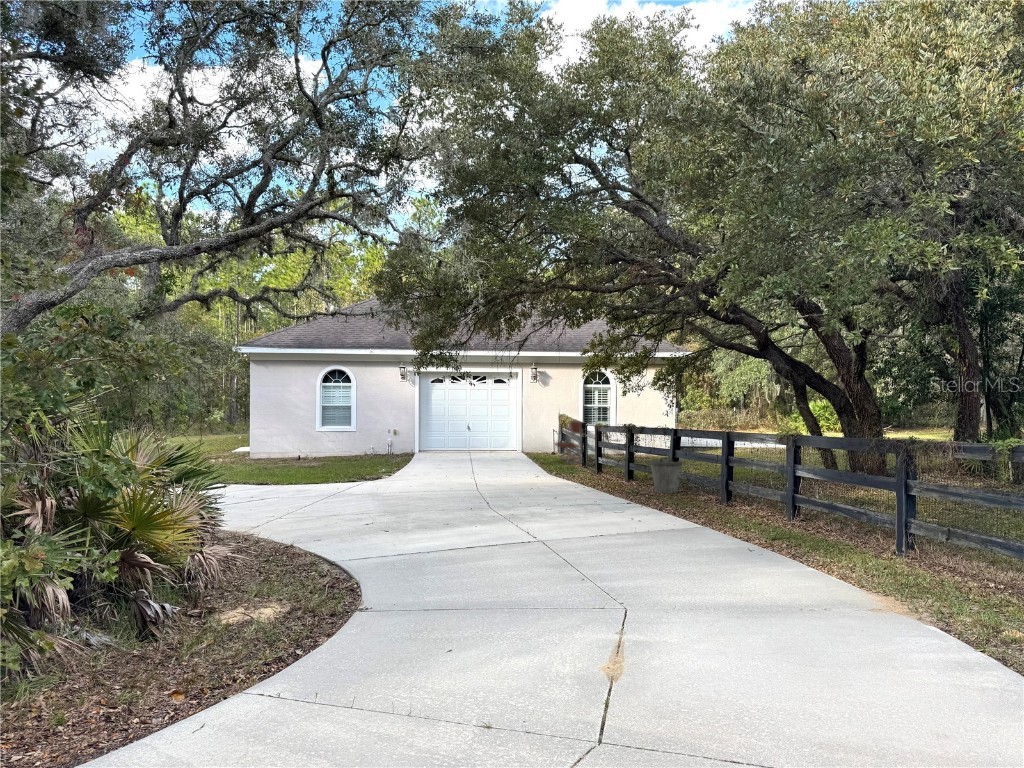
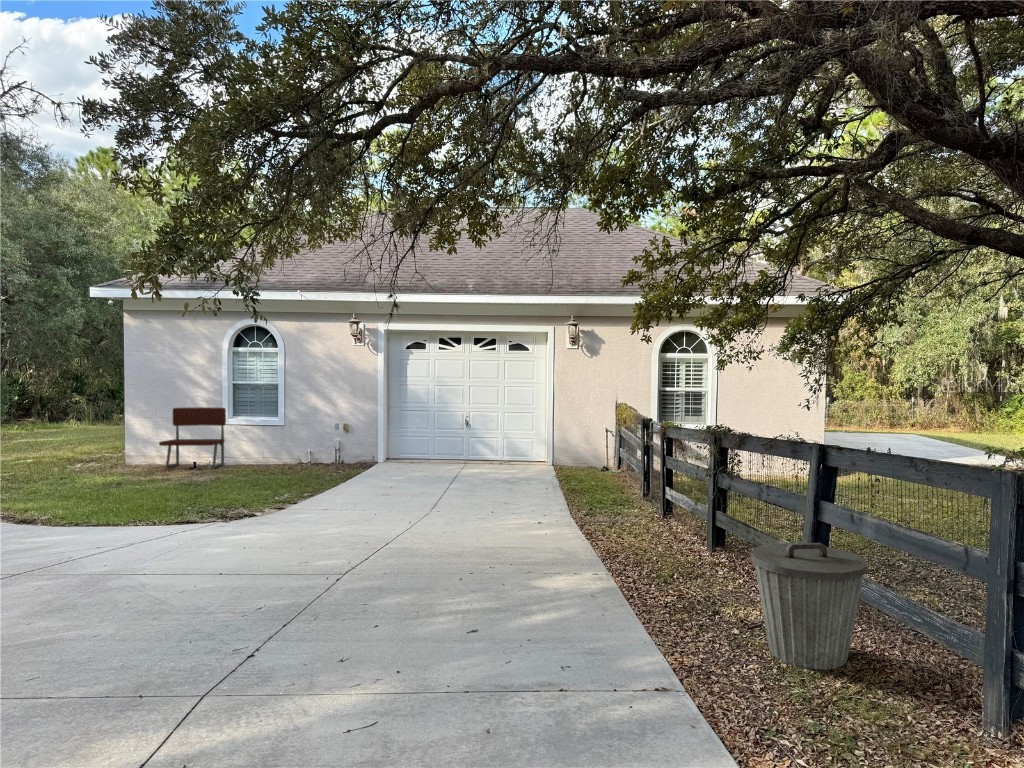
bench: present [555,421,582,464] -> present [159,407,226,468]

